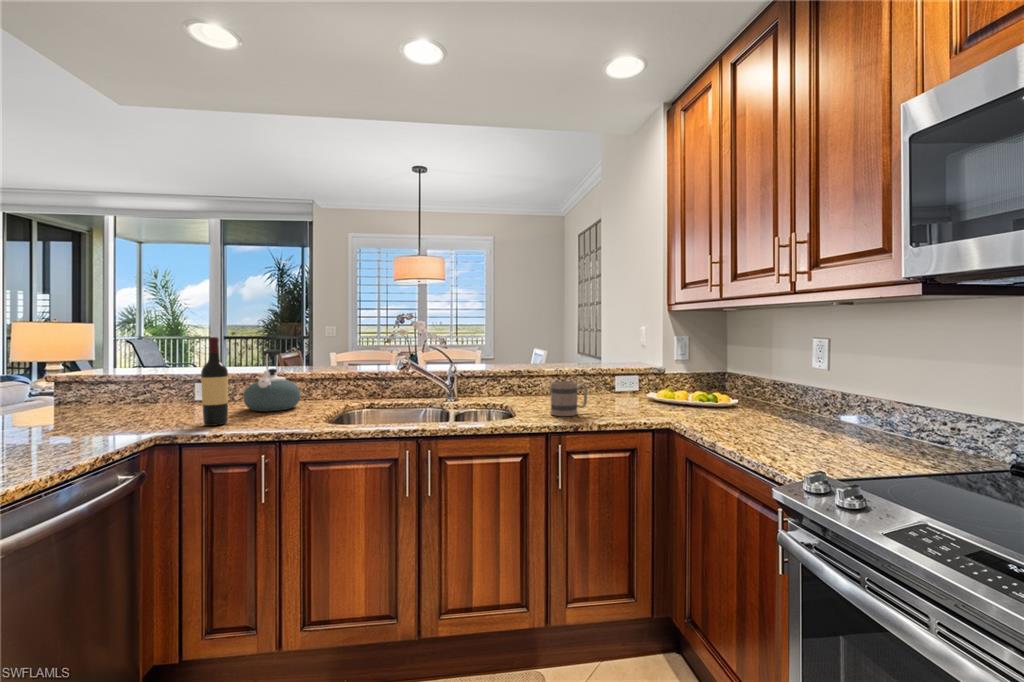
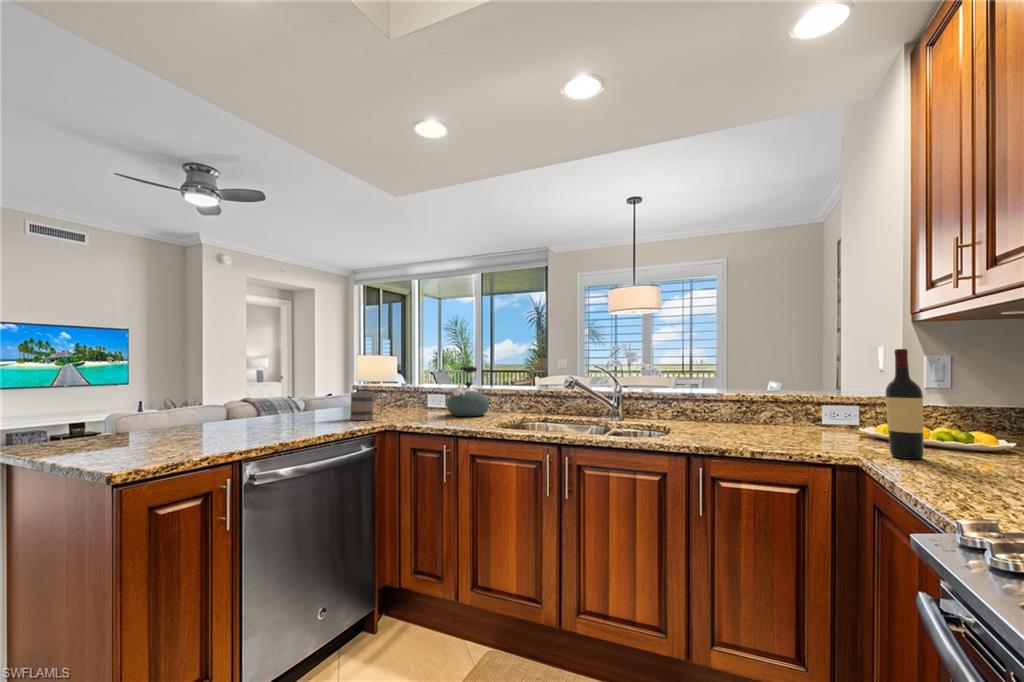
wine bottle: present [201,337,228,426] -> present [885,349,924,459]
mug: present [550,381,588,416] -> present [350,392,384,420]

